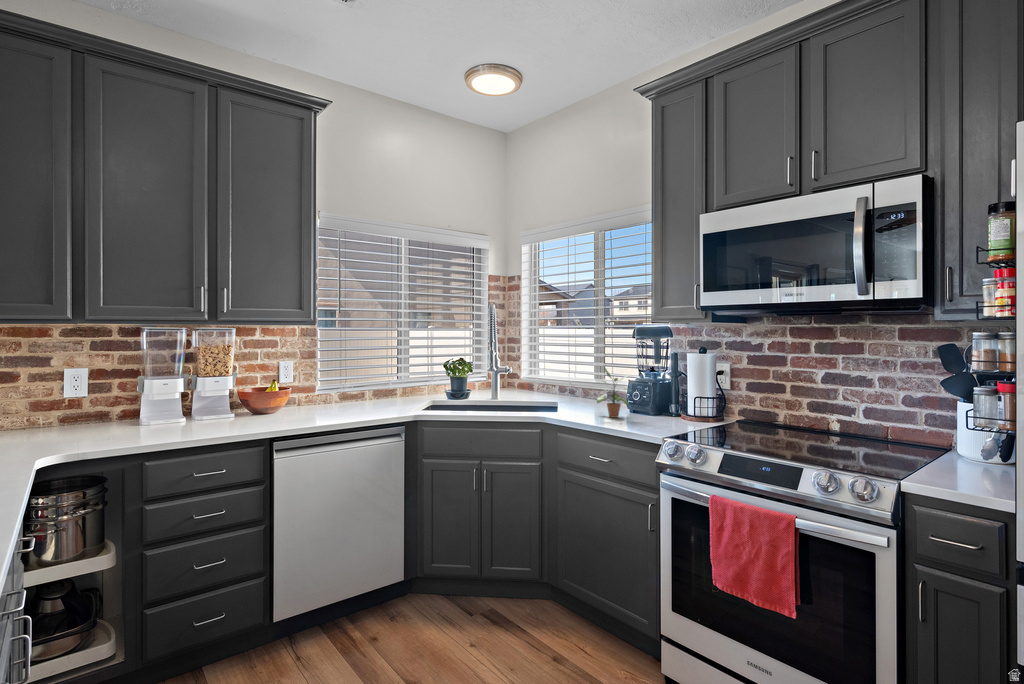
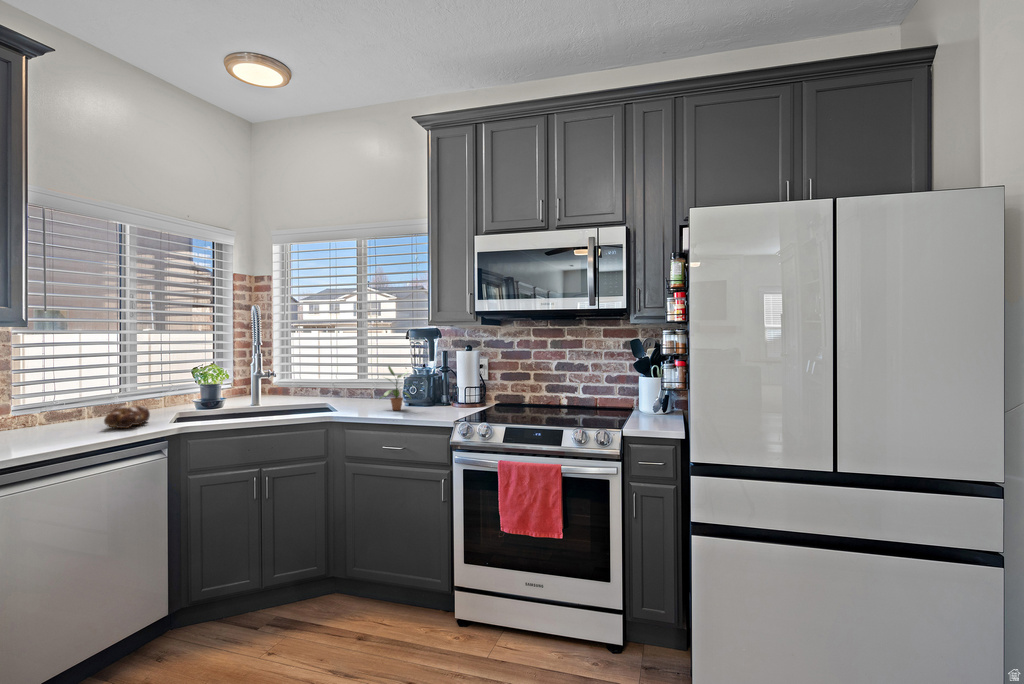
bread loaf: none [348,393,389,413] -> present [104,406,150,428]

